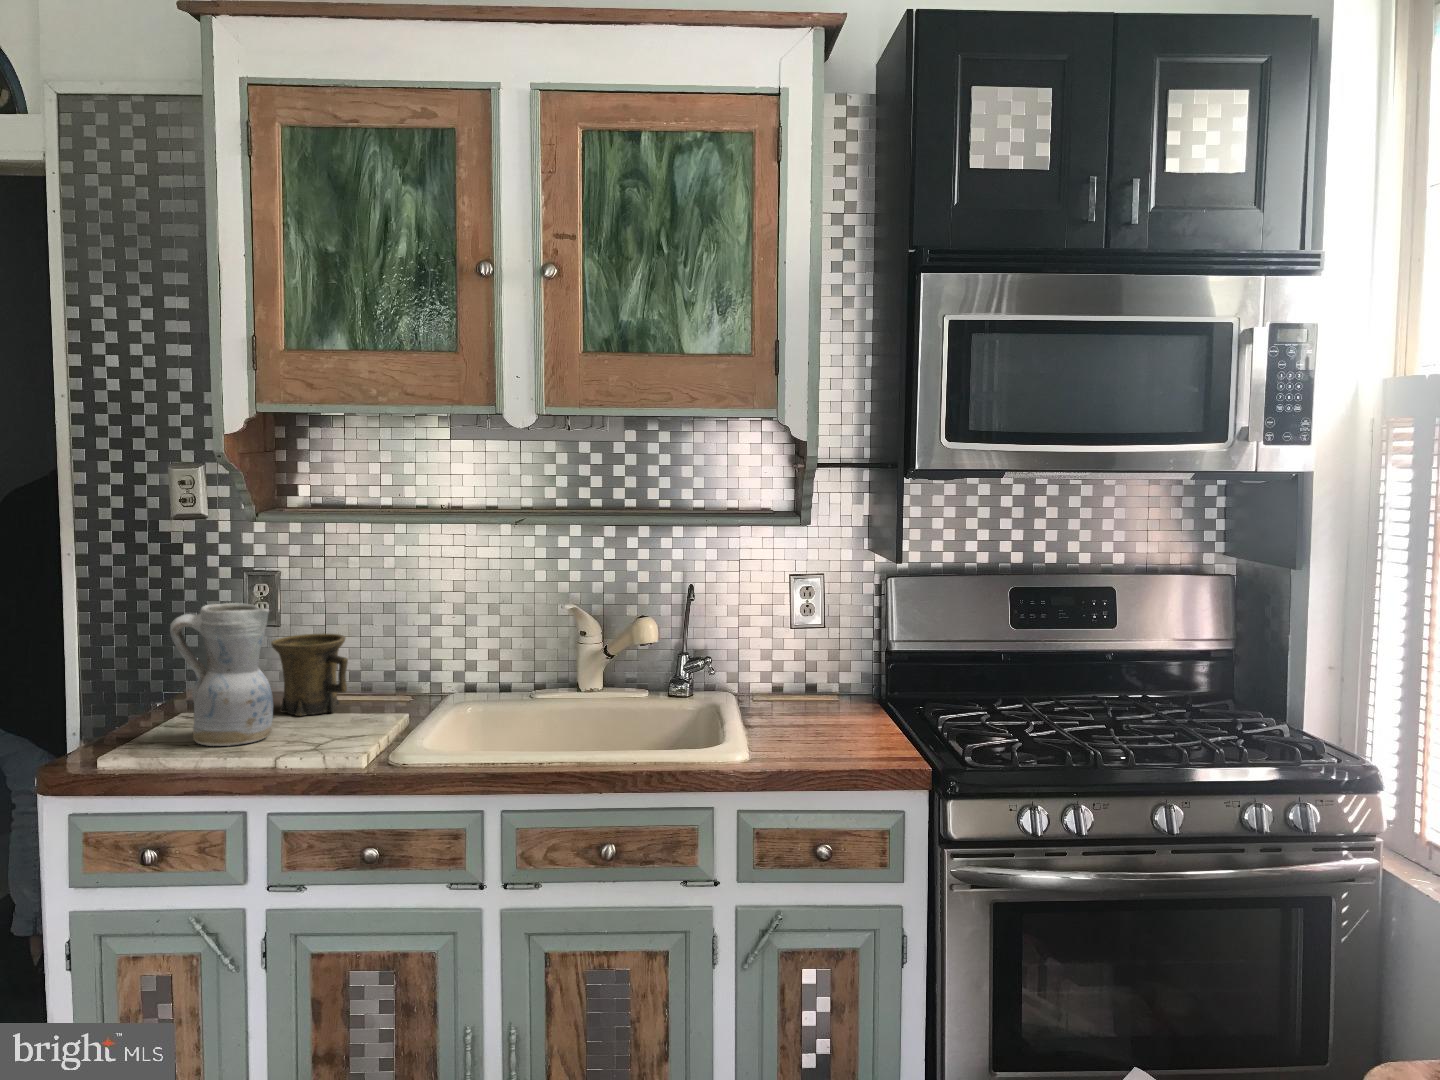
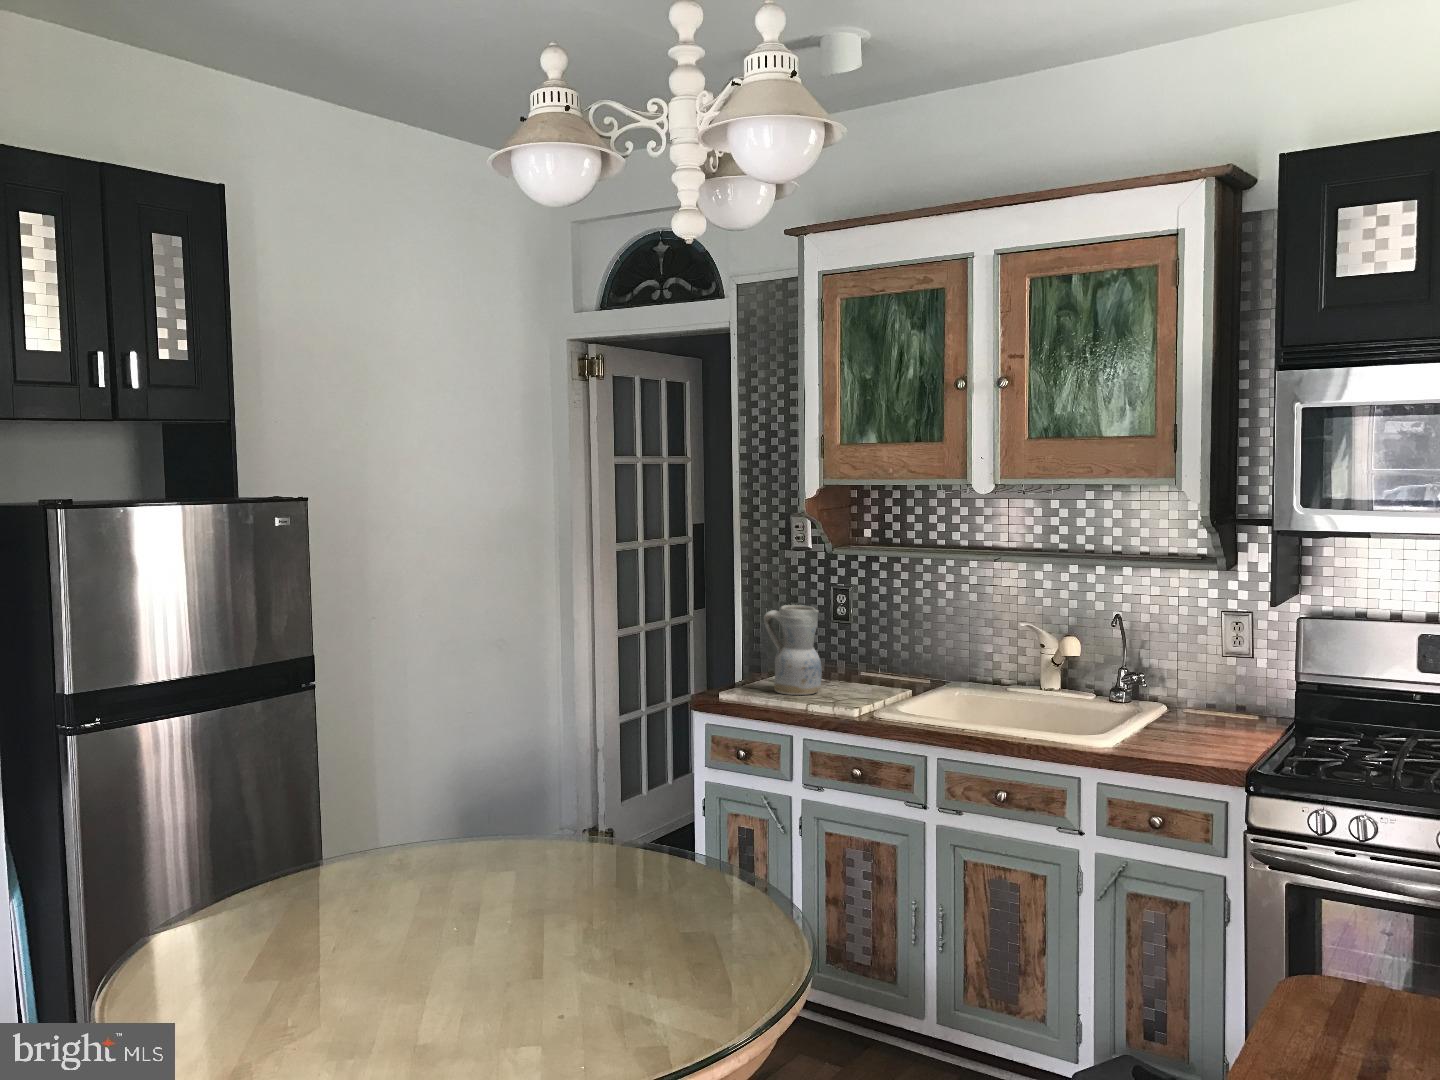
mug: present [271,633,348,716] -> none [834,632,882,685]

